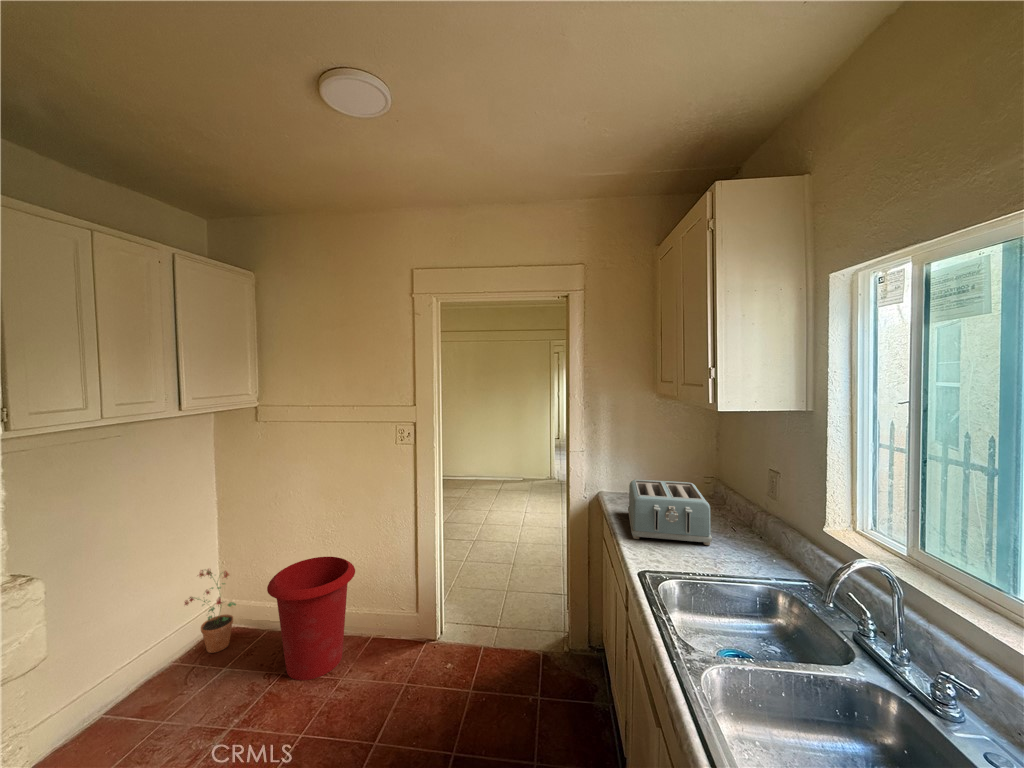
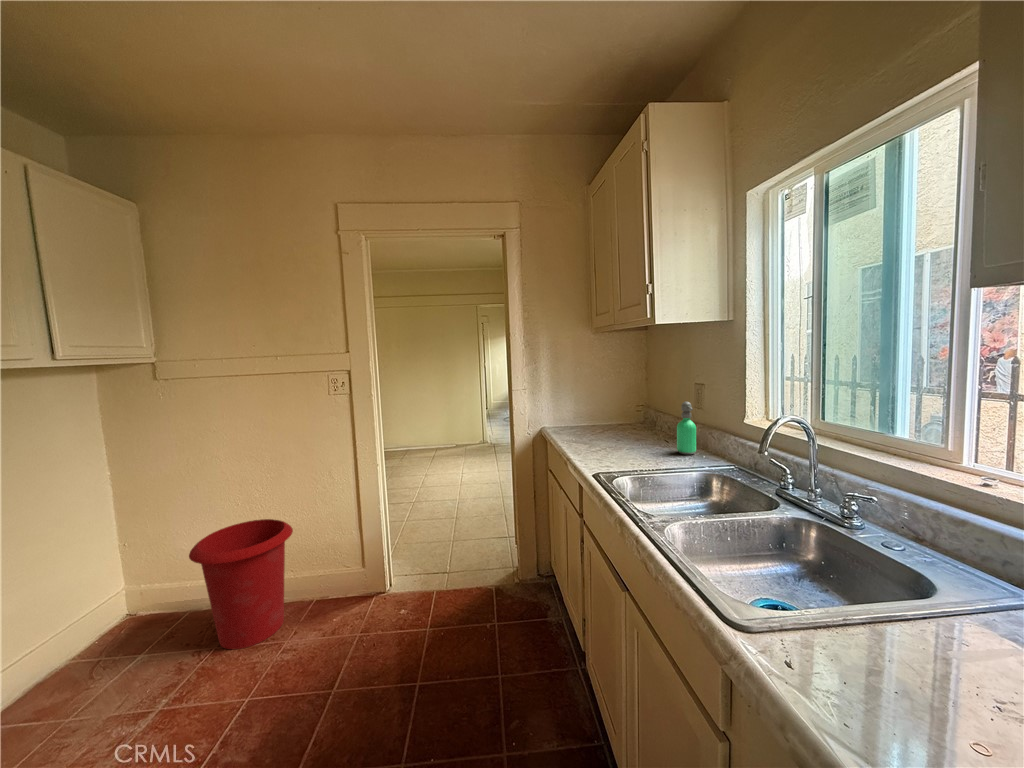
toaster: present [628,480,712,545] -> none [571,404,650,454]
soap dispenser: none [744,495,767,556] -> present [677,402,696,455]
potted plant: present [185,569,236,653] -> none [79,548,150,641]

